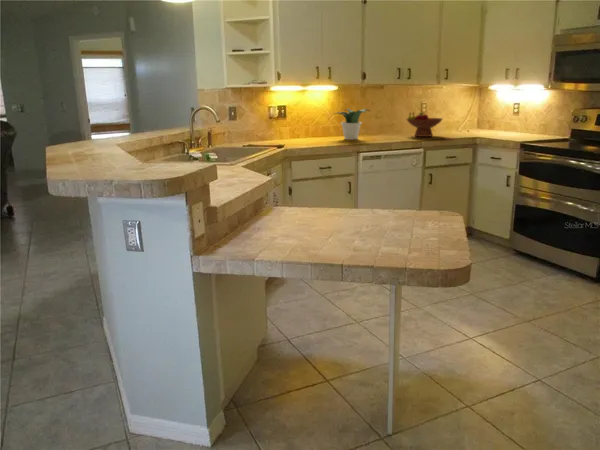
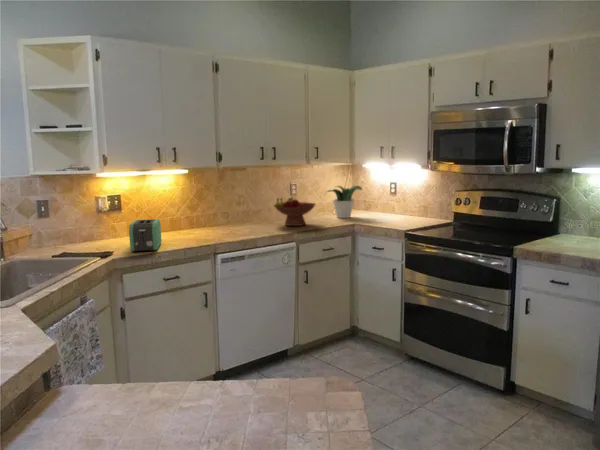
potted plant: present [338,109,369,140] -> present [328,186,362,218]
toaster: none [297,123,318,146] -> present [129,219,162,252]

